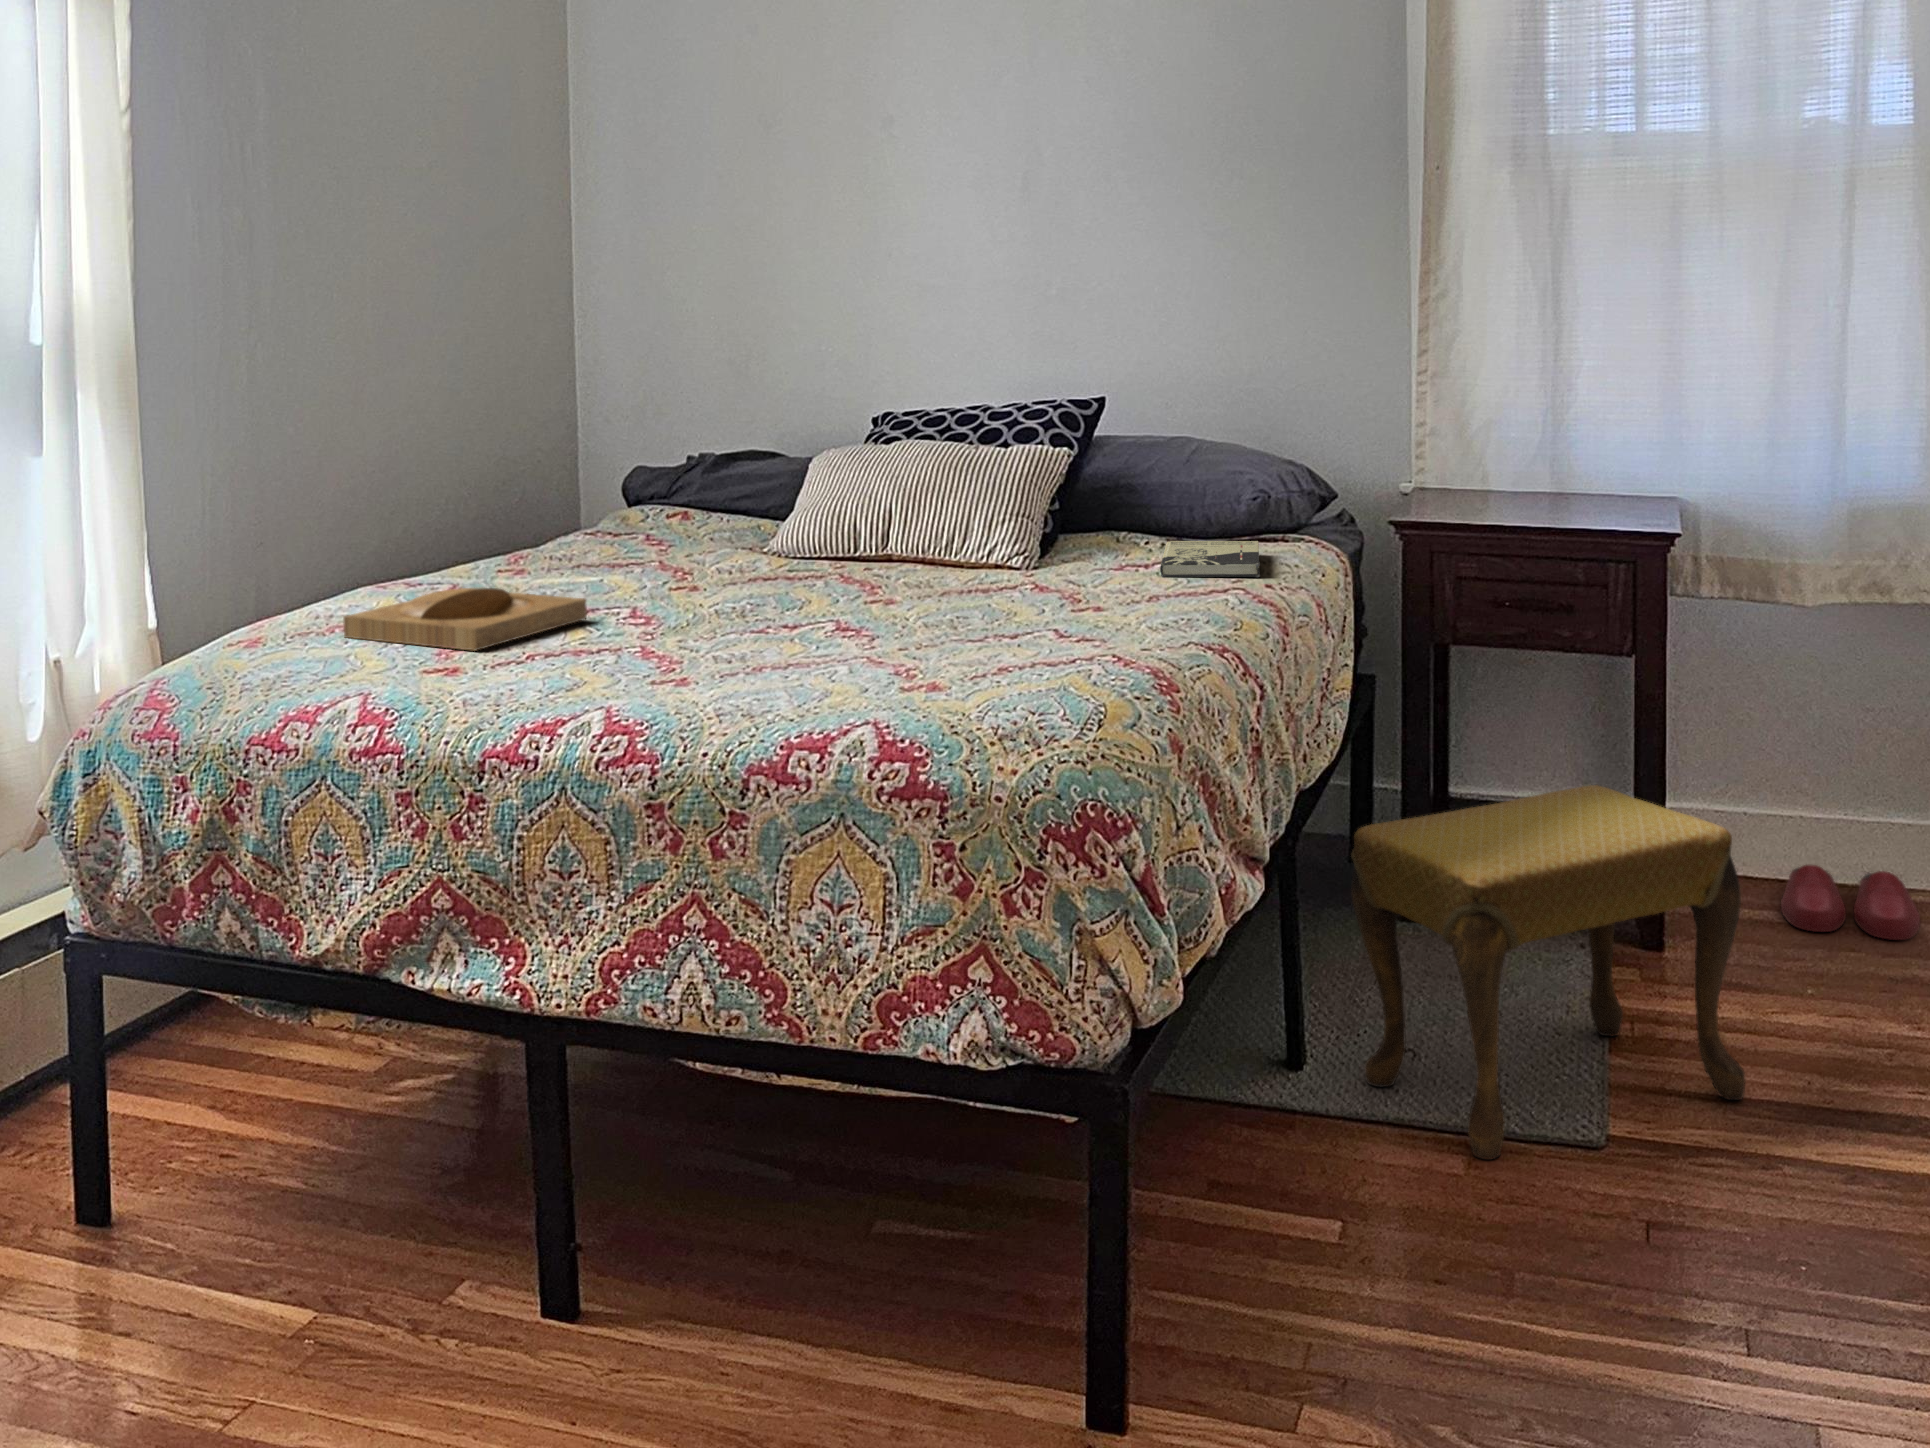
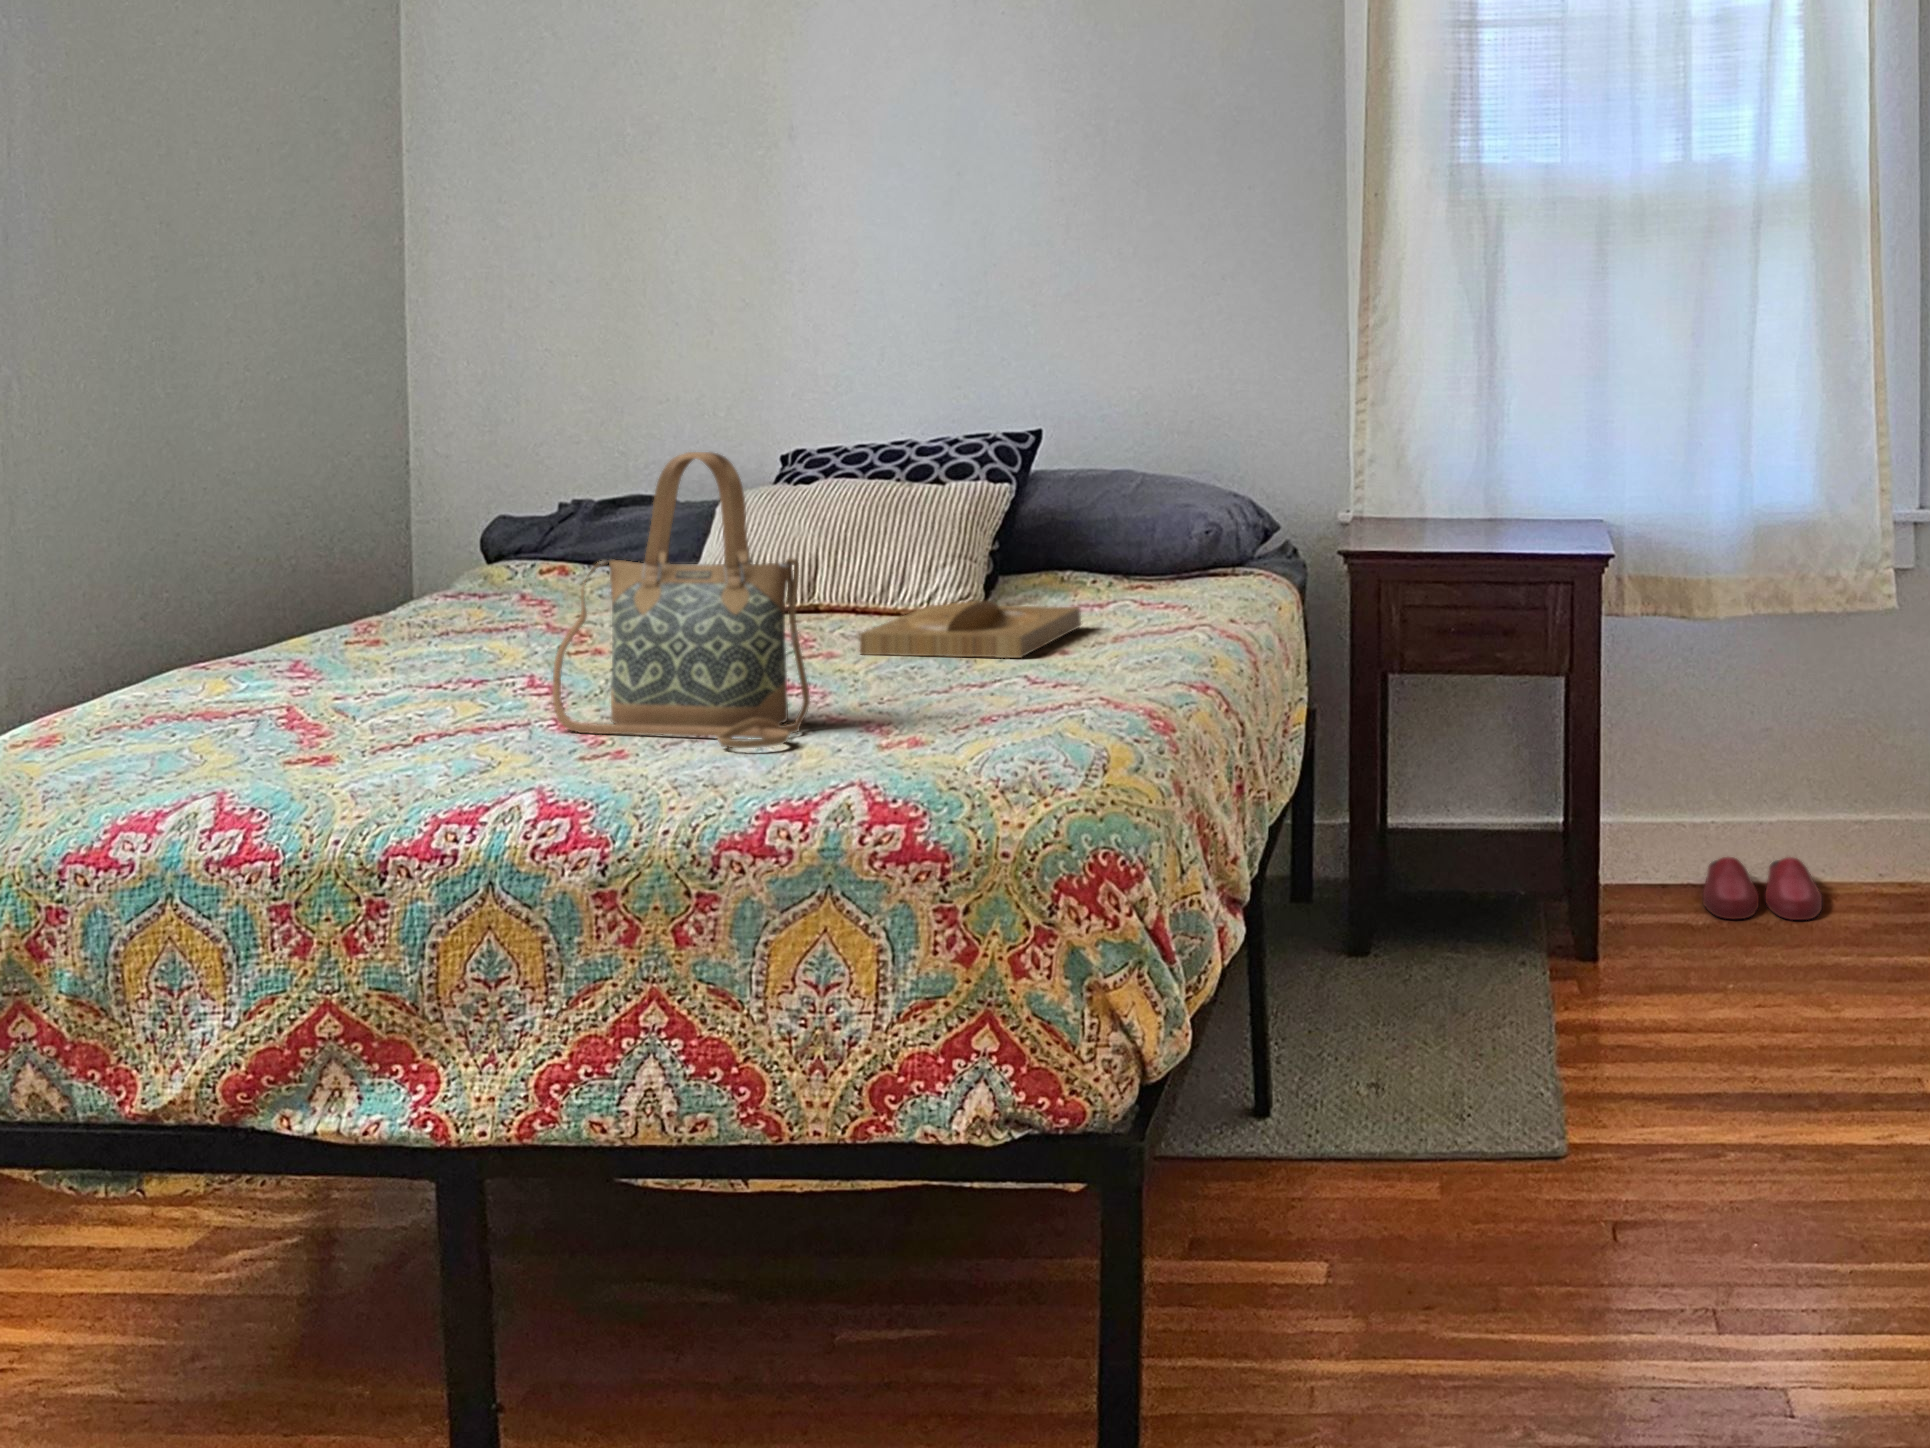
handbag: none [633,412,847,684] -> present [552,452,810,748]
book: present [1160,541,1260,577] -> none [1124,573,1227,614]
tray: present [343,588,587,651] -> present [859,601,1081,658]
footstool: present [1351,785,1745,1160] -> none [1328,796,1693,1173]

